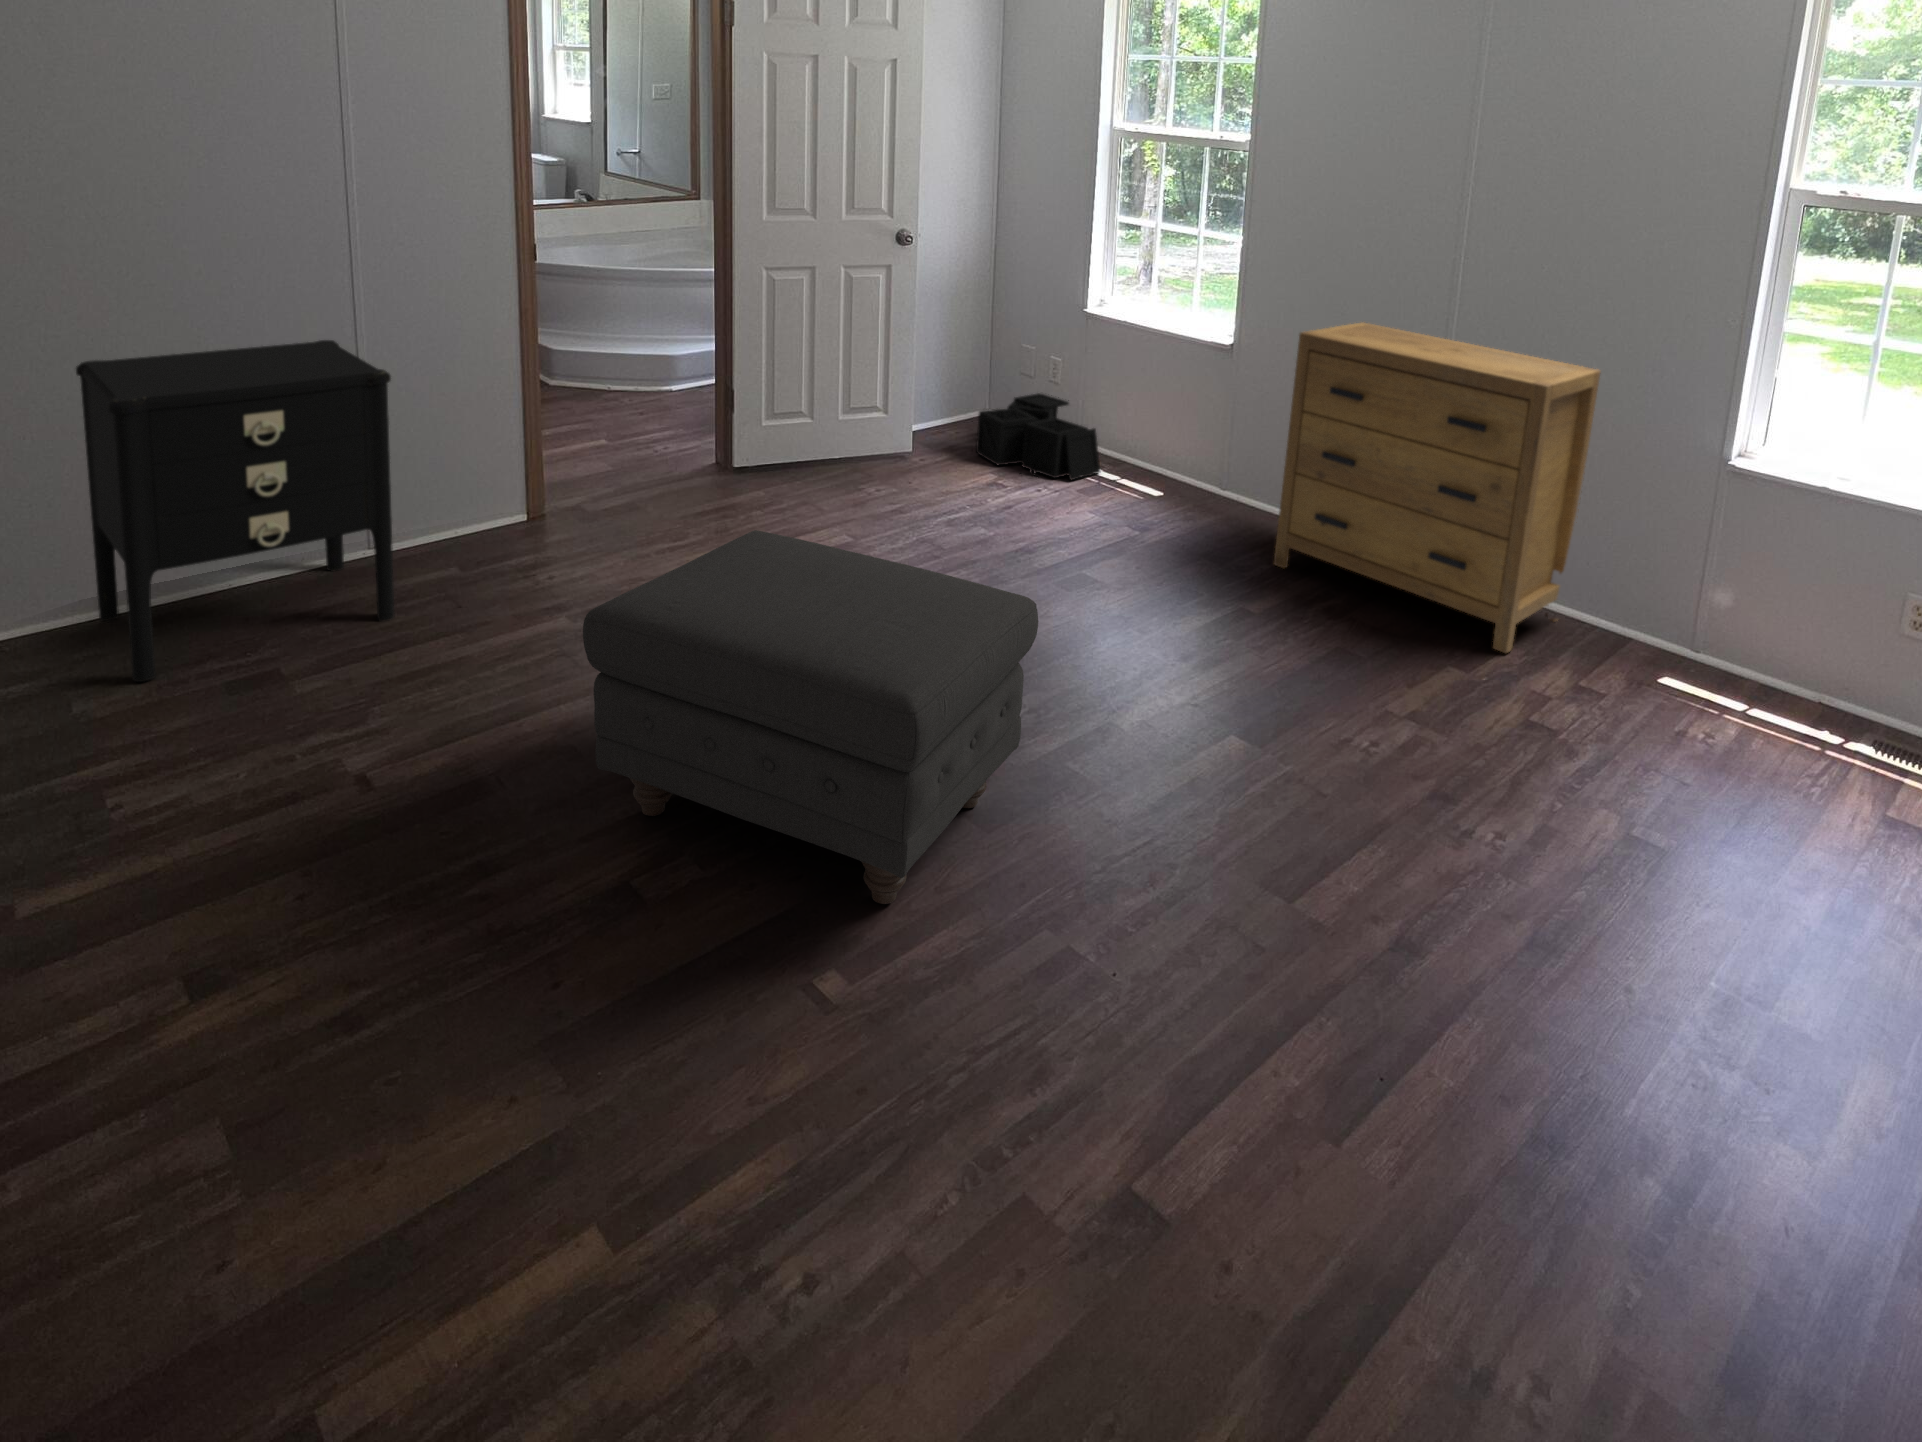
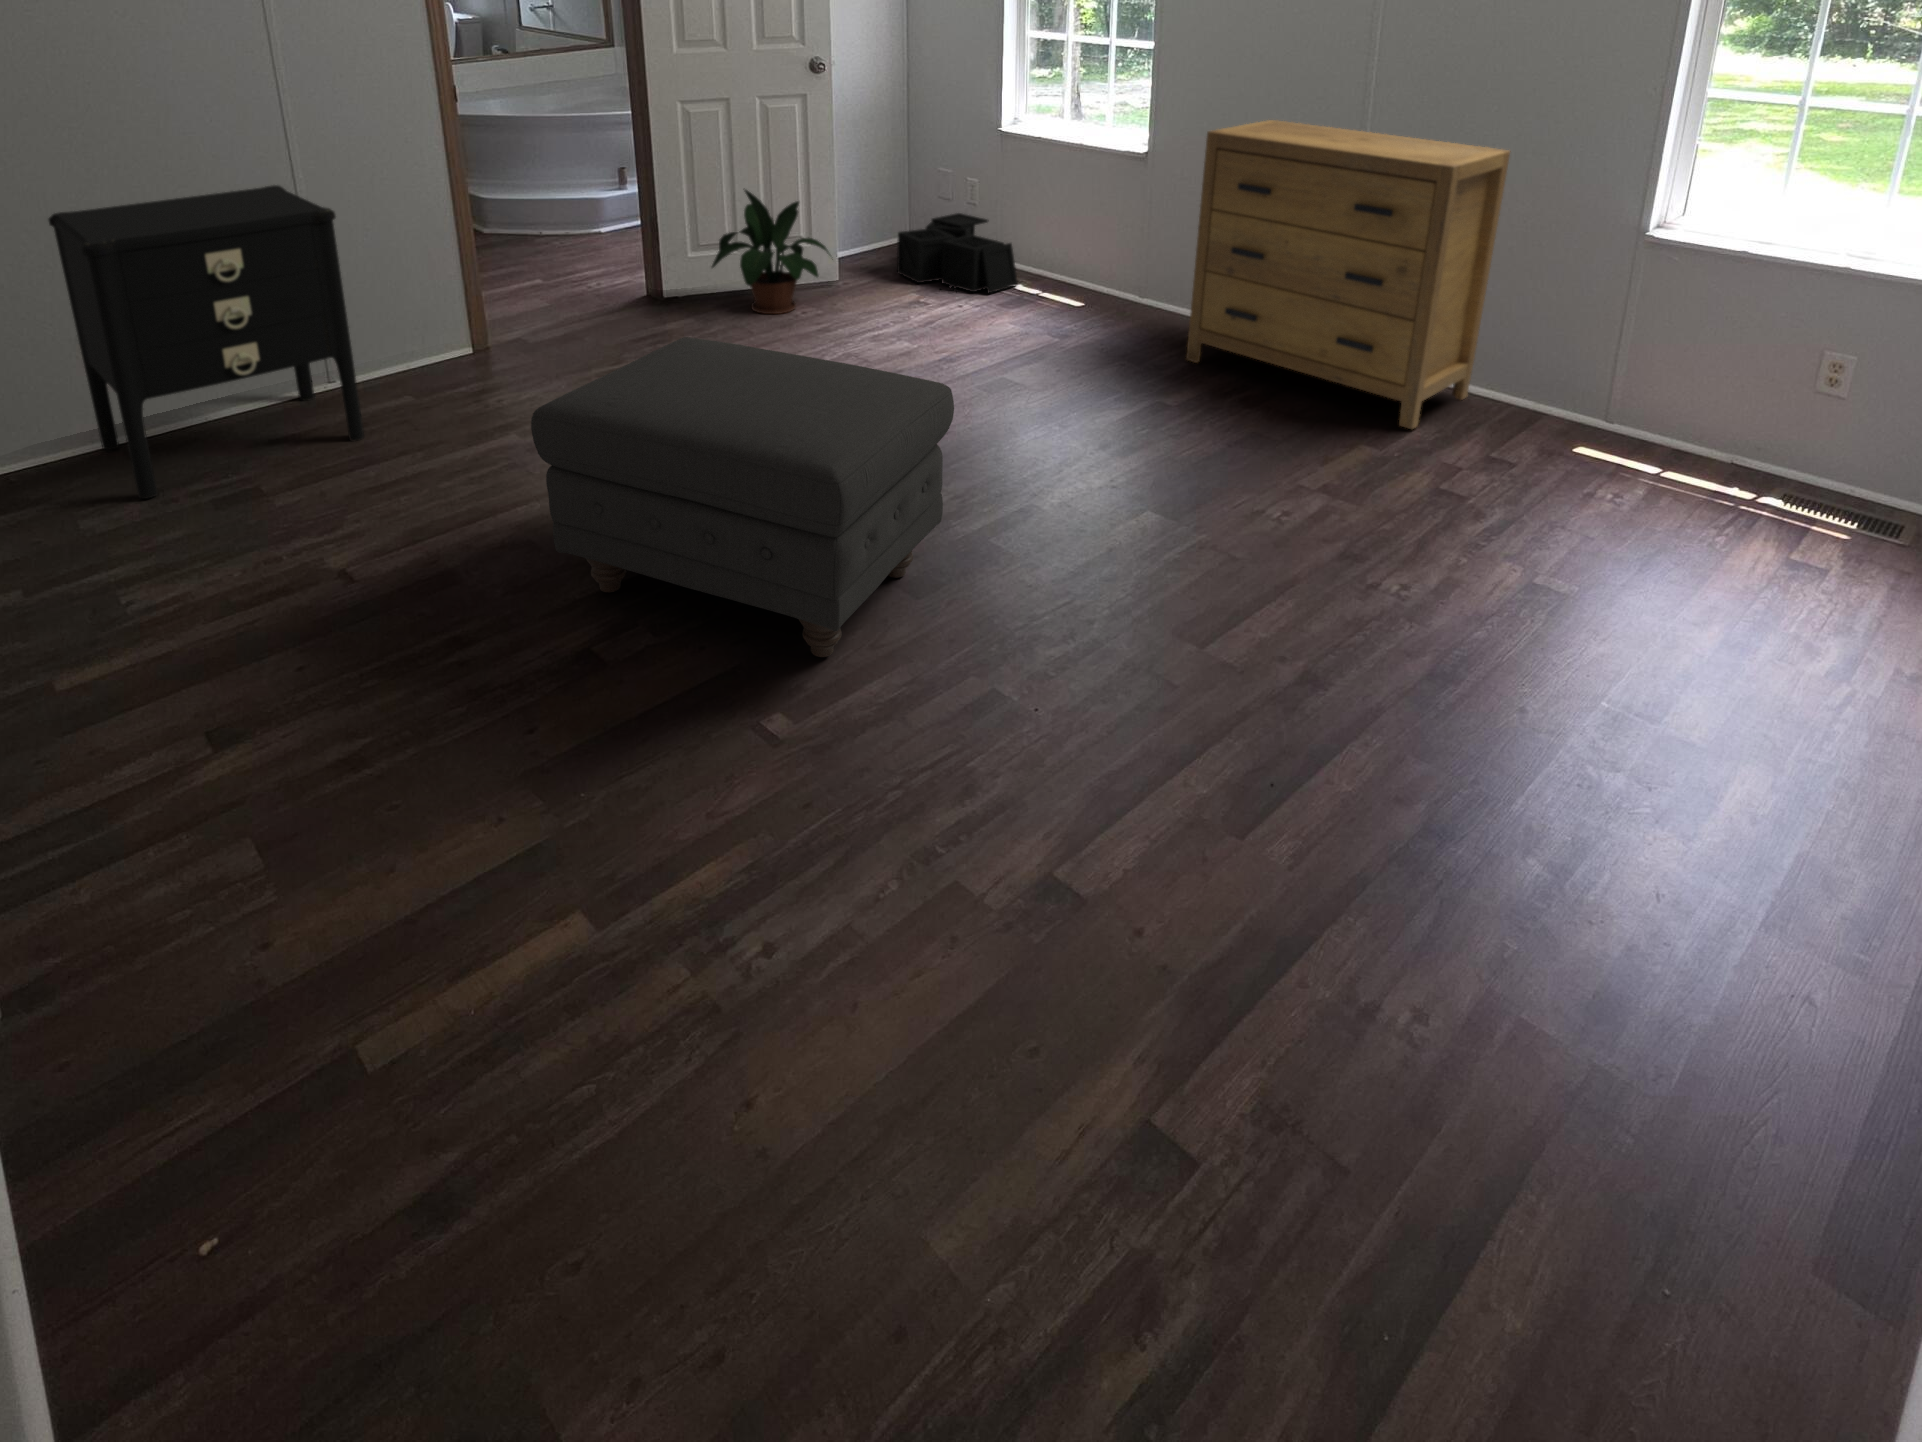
potted plant: none [784,361,912,493] -> present [712,190,833,314]

